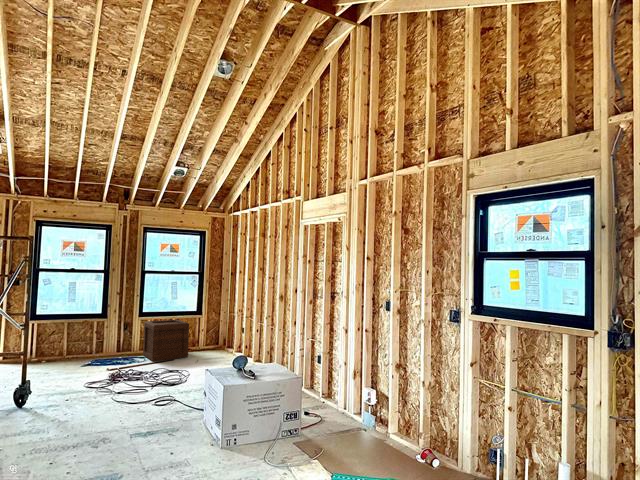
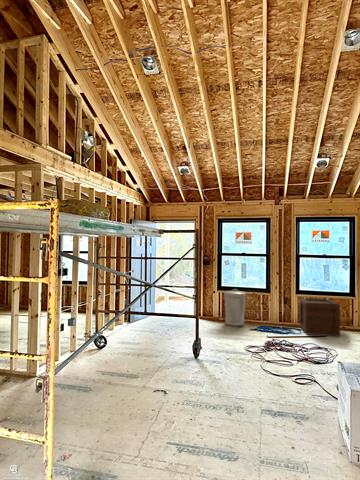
trash can: none [39,318,74,369] -> present [224,289,246,326]

